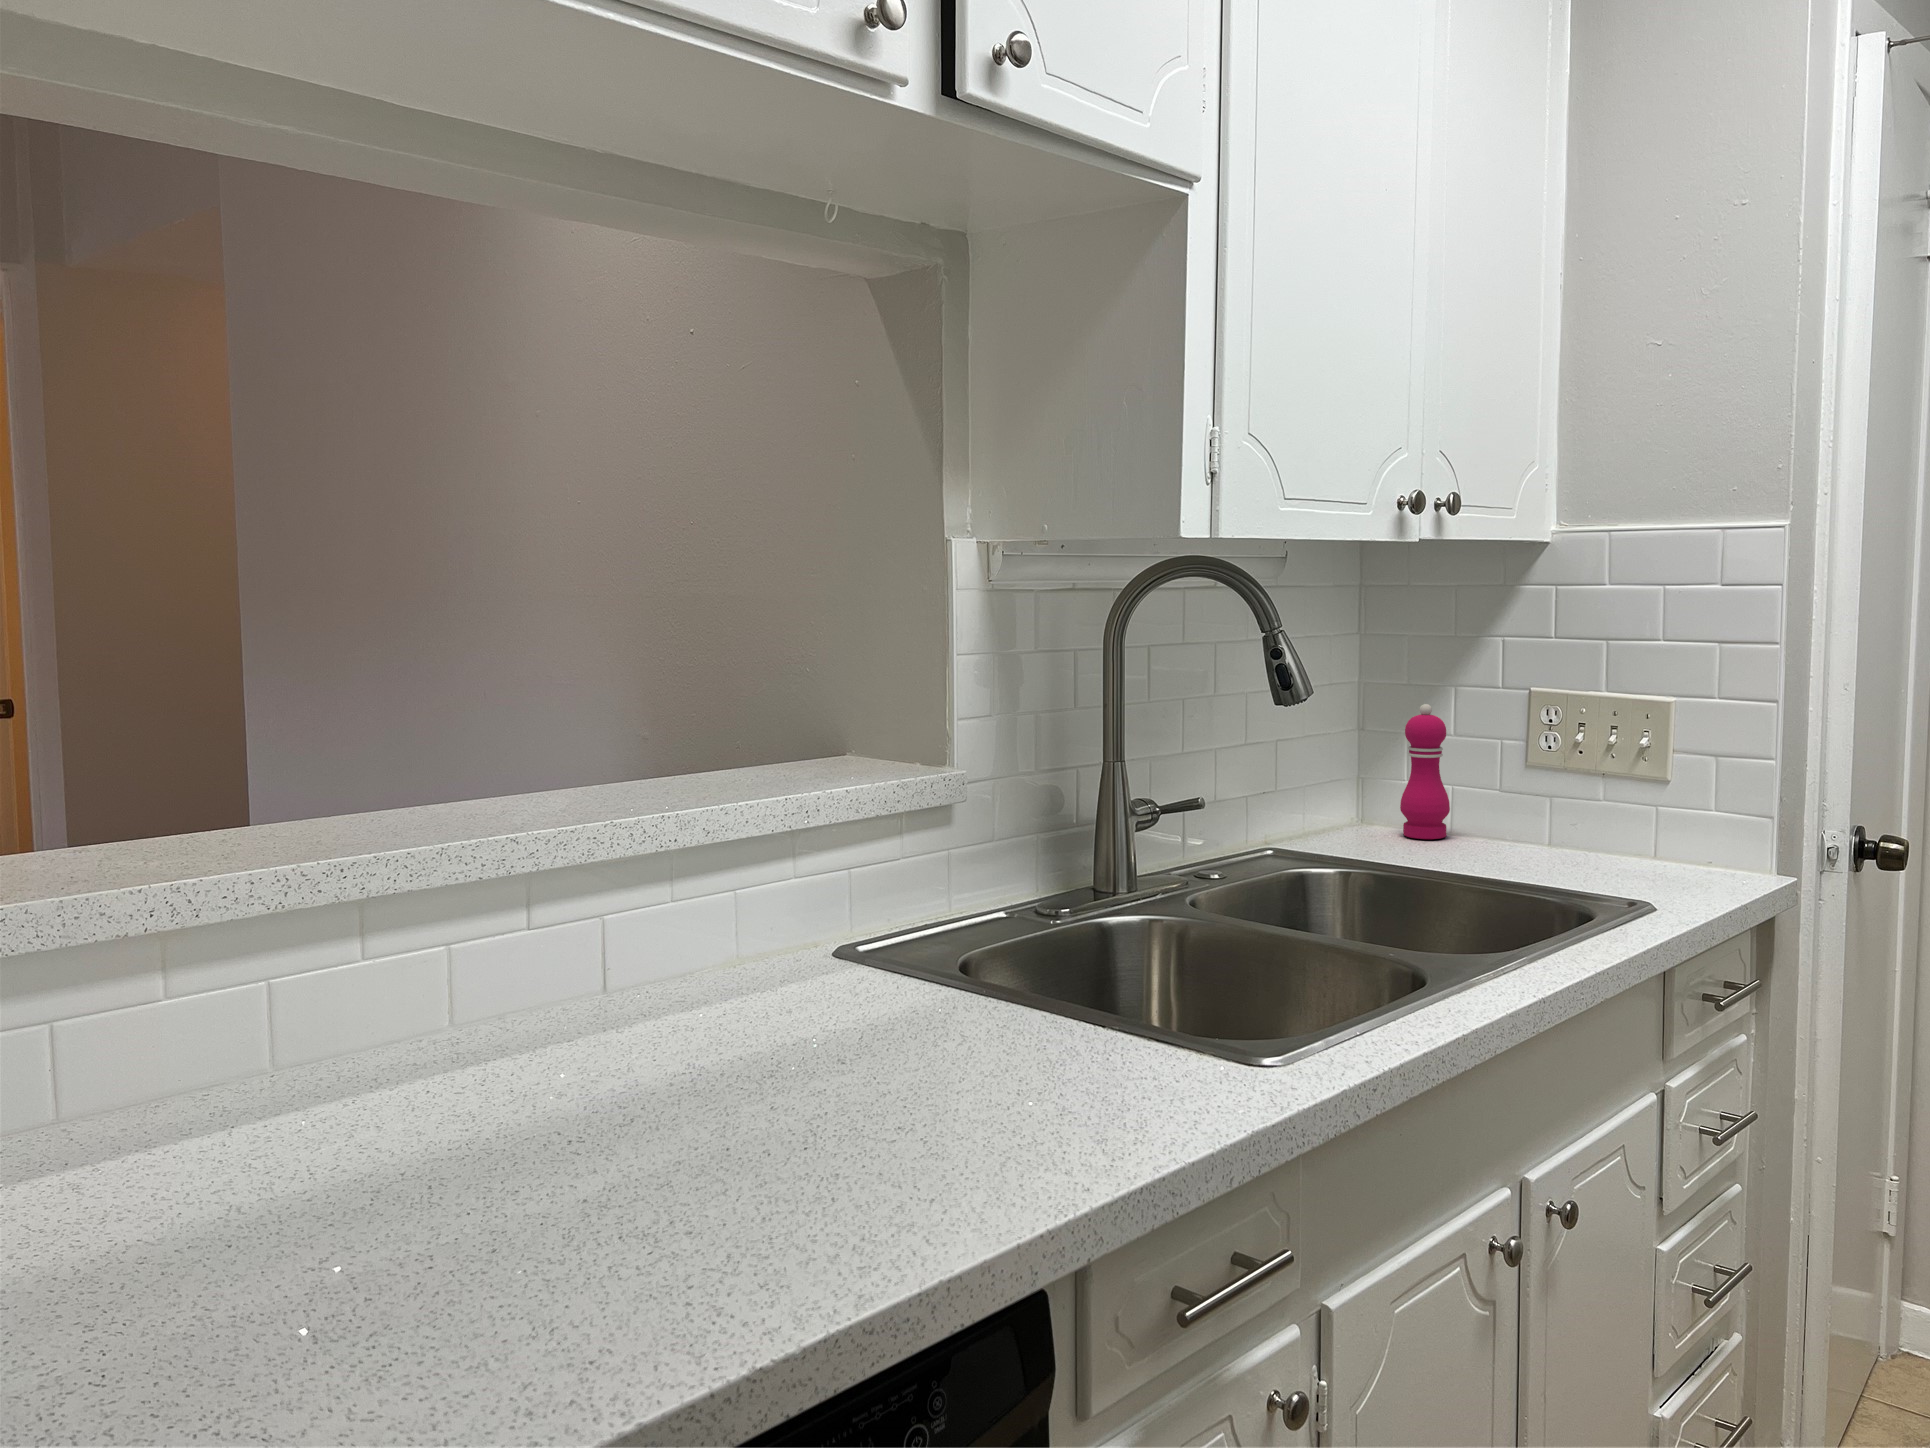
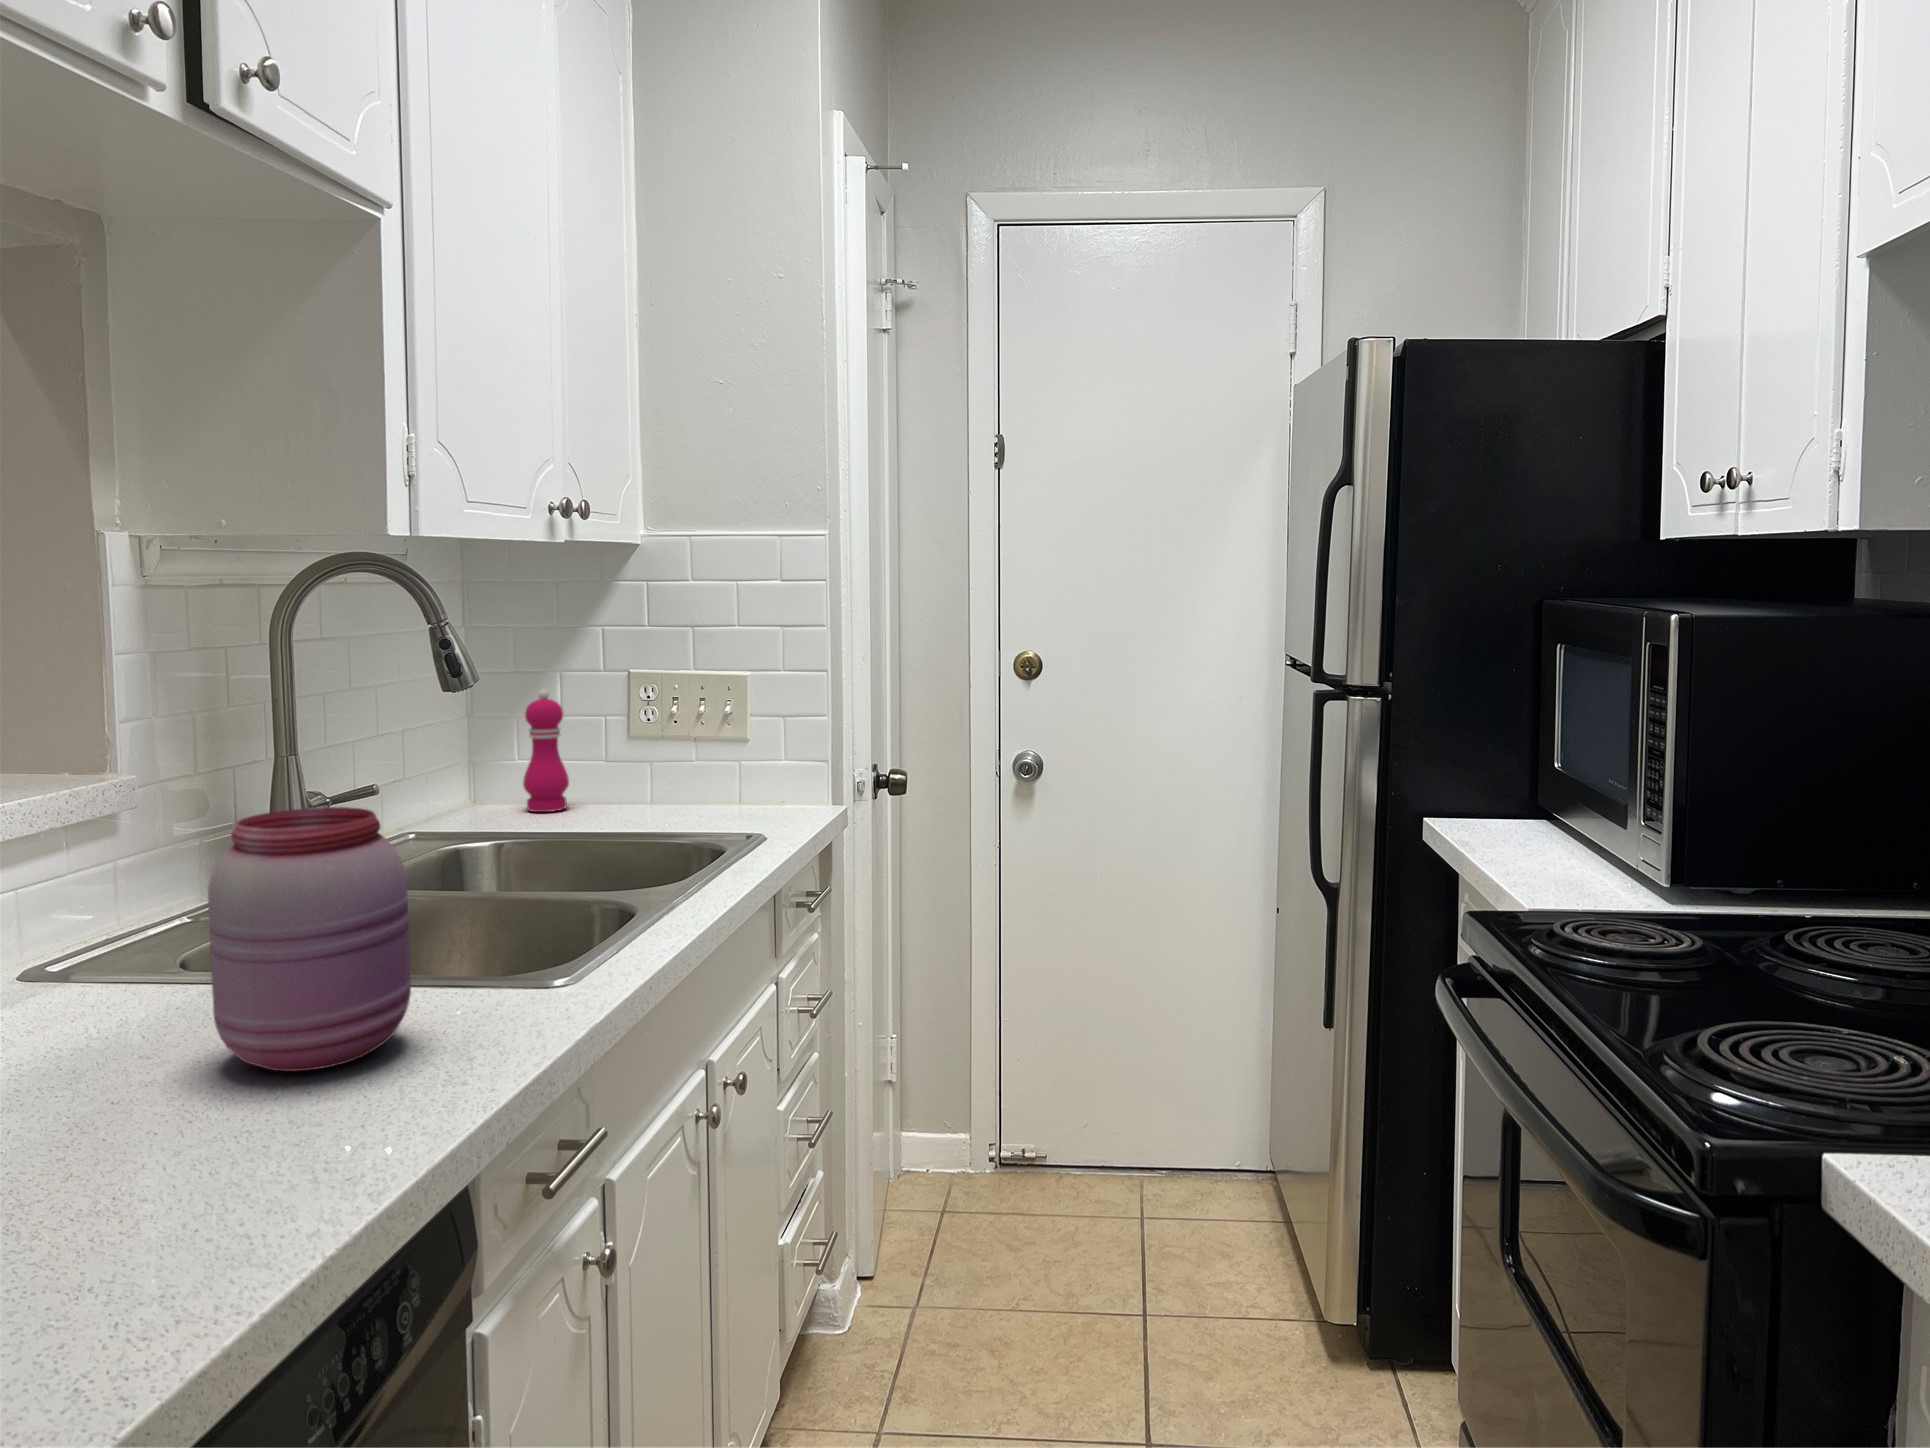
jar: none [899,825,1091,1108] -> present [208,807,411,1071]

